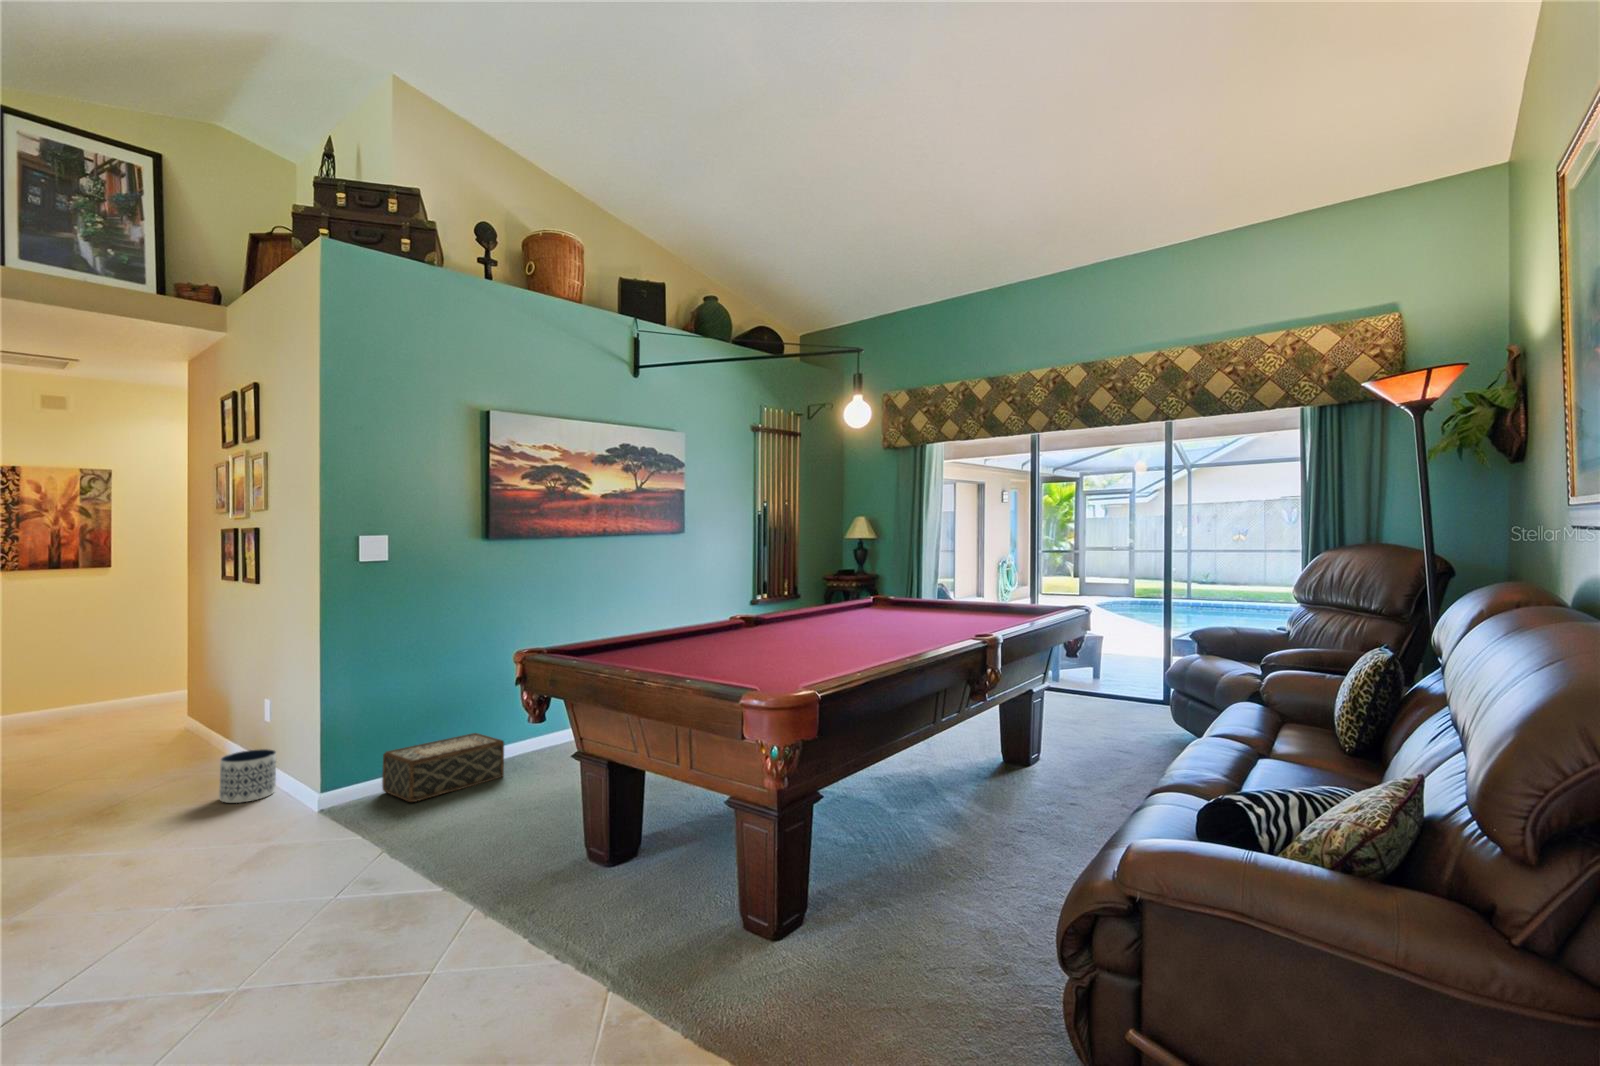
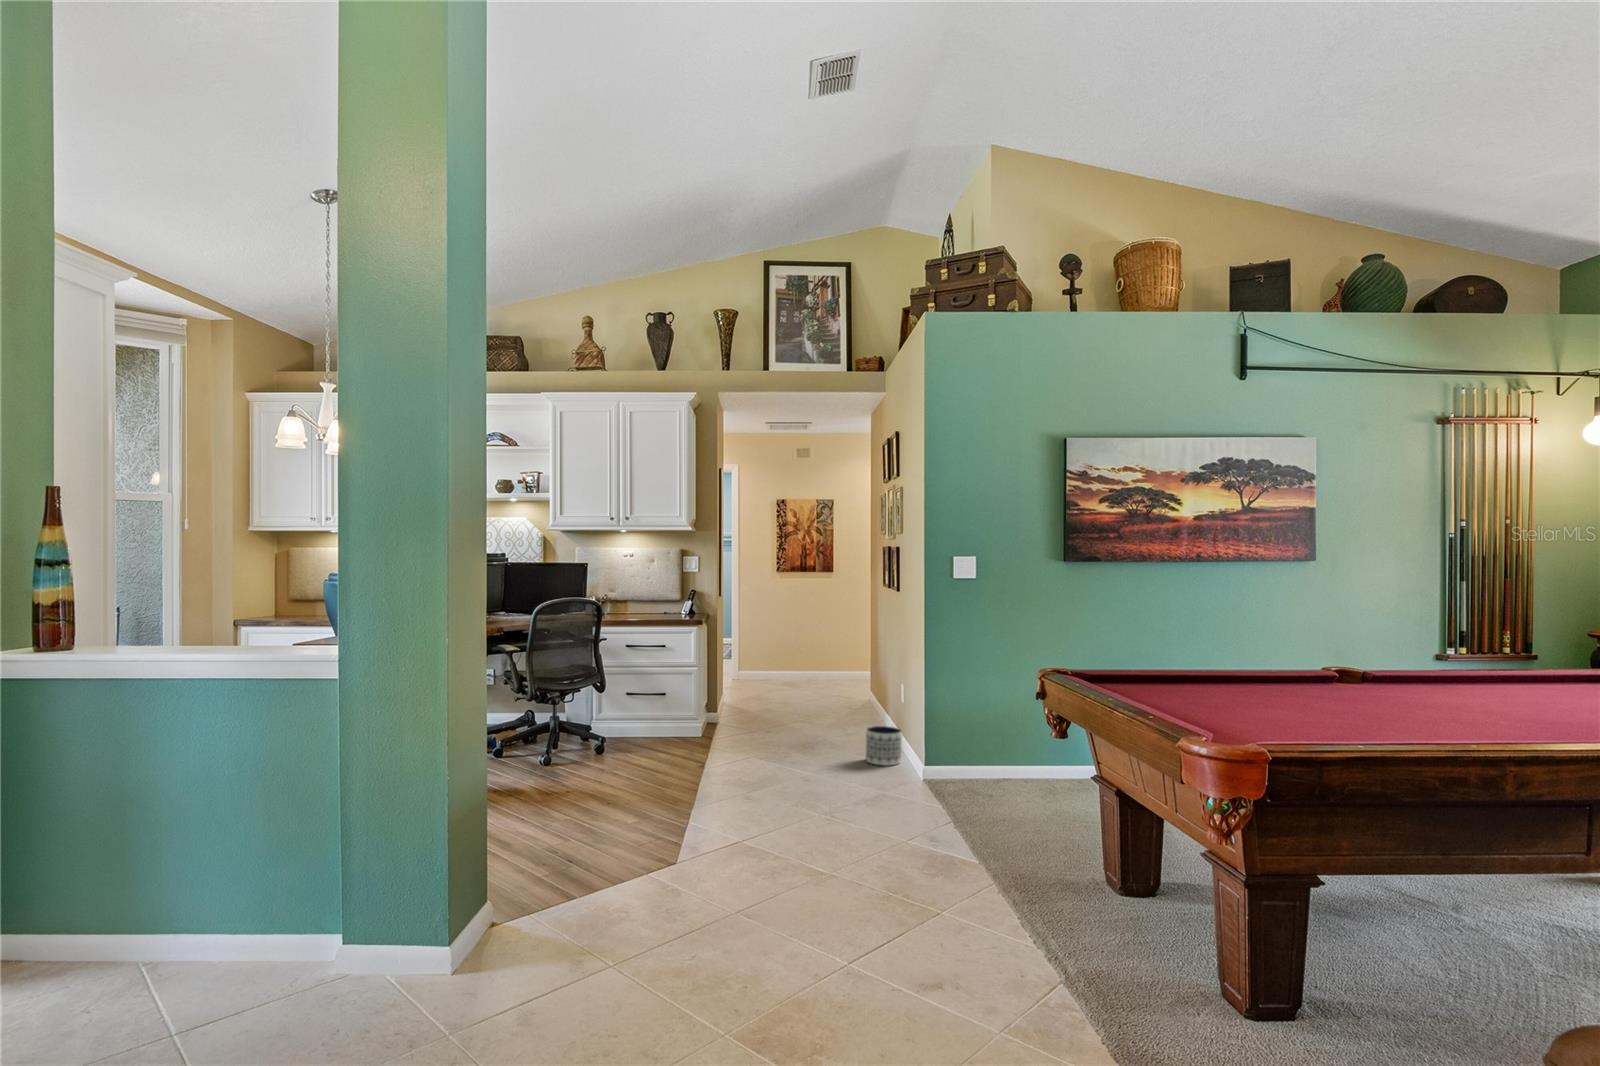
woven basket: present [382,733,504,802] -> none [968,747,1070,795]

